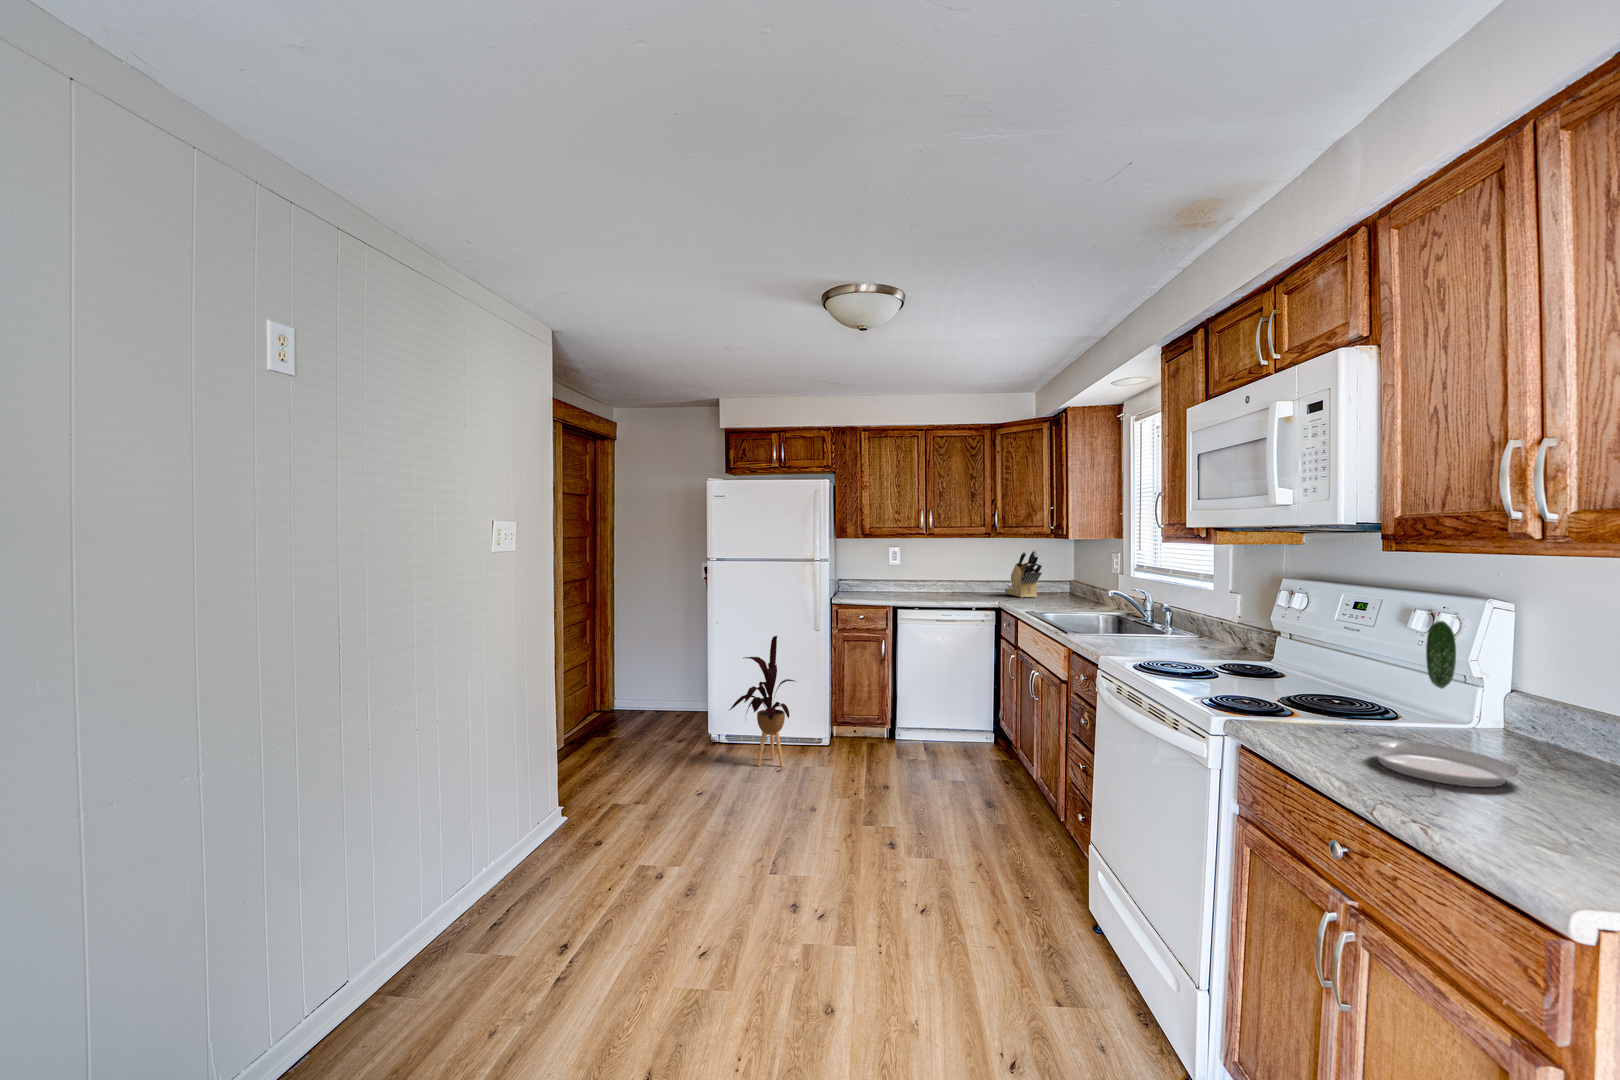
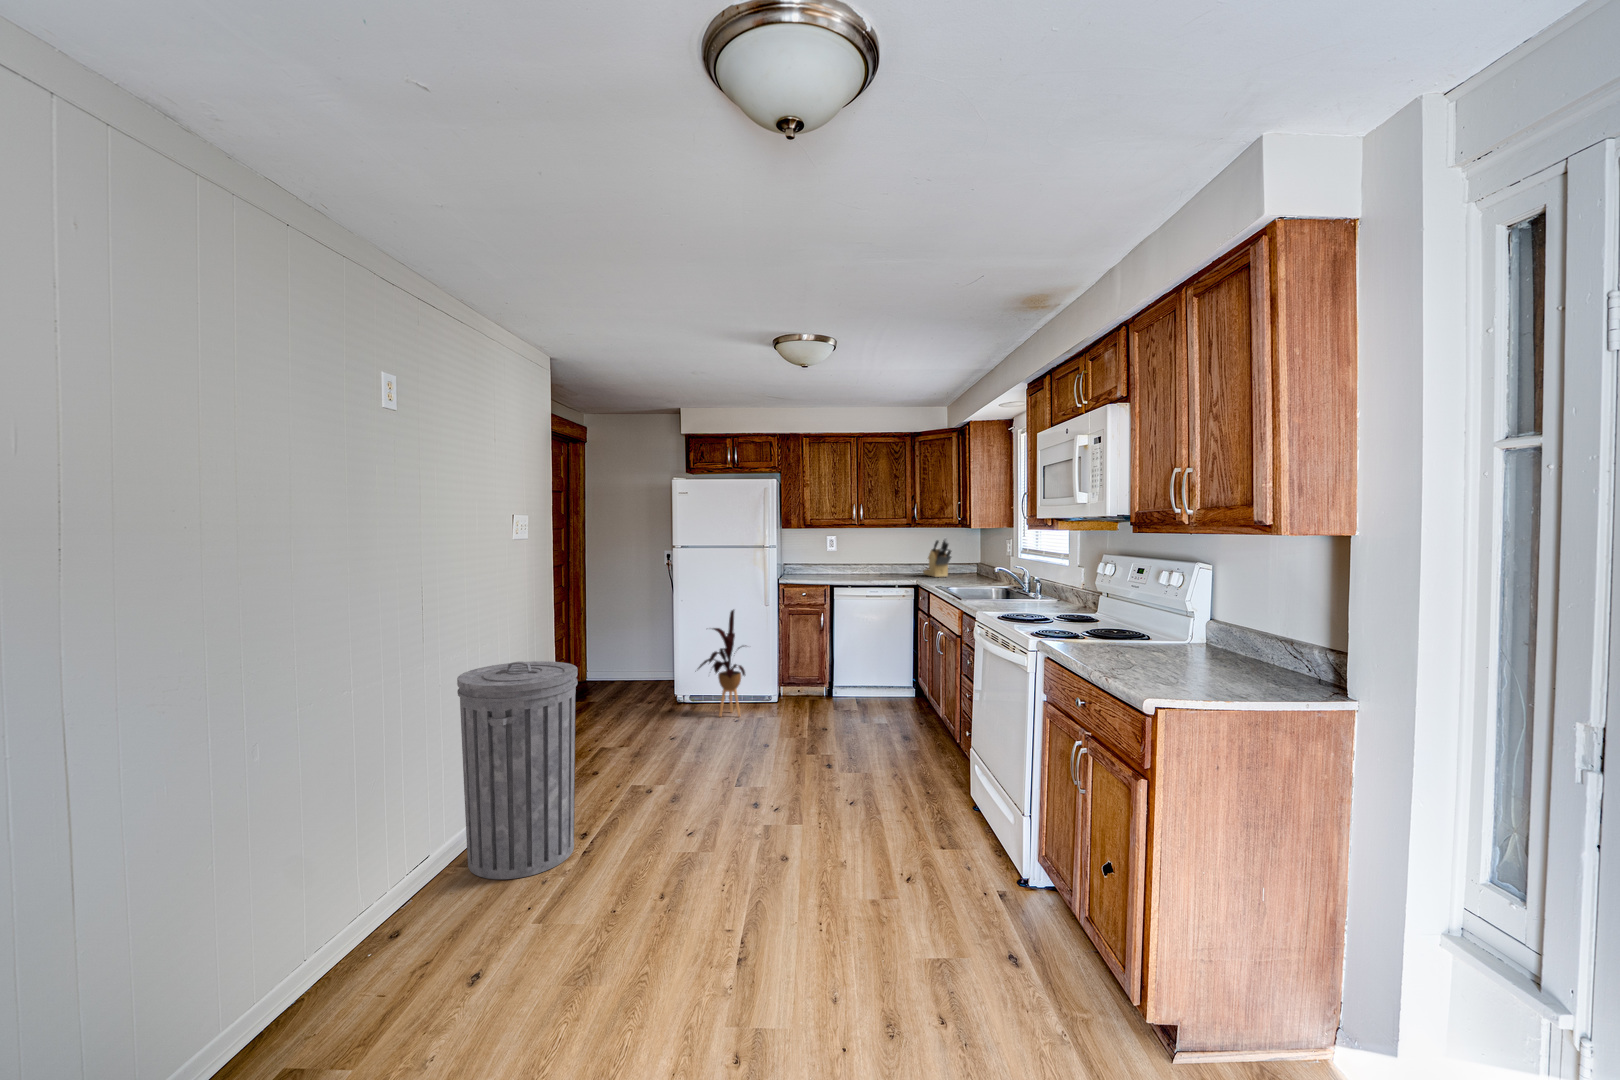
plate: present [1368,621,1518,787] -> none [1110,574,1184,668]
trash can: none [386,713,553,1026] -> present [457,661,578,879]

